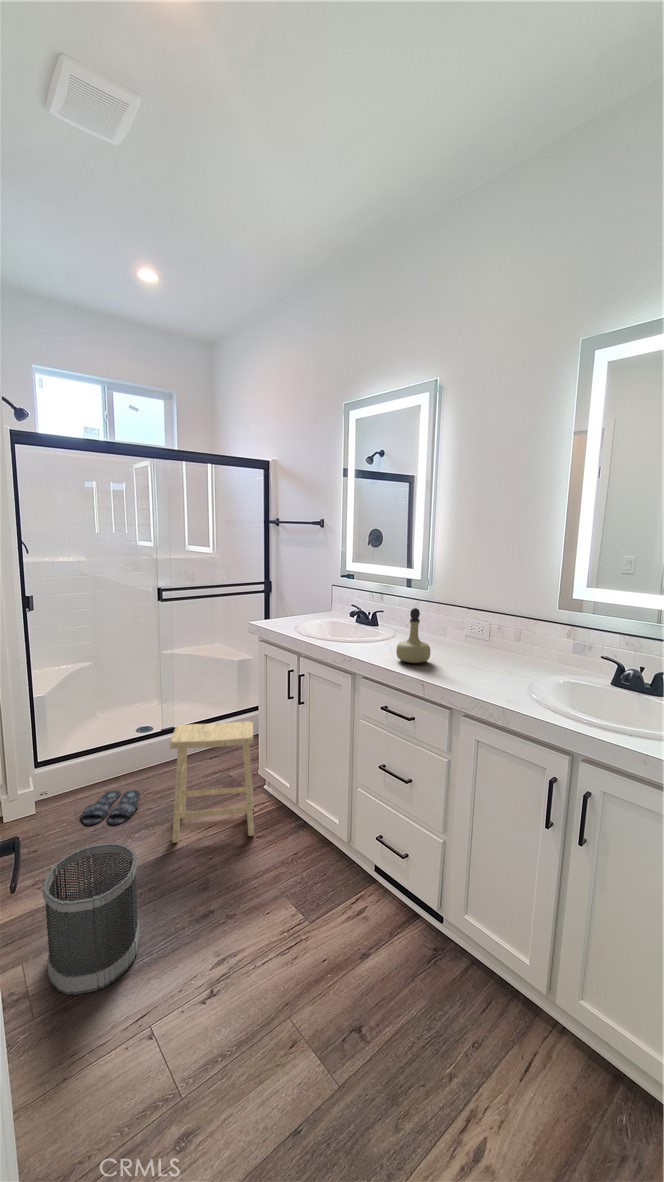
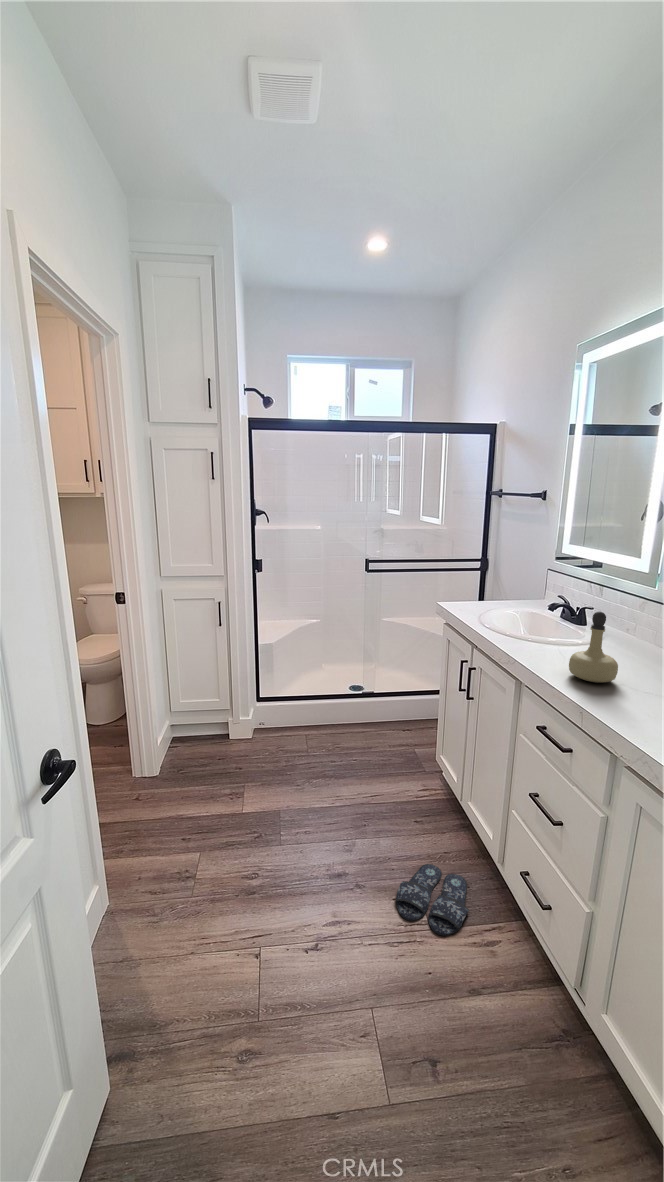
footstool: present [170,721,254,843] -> none [337,694,426,821]
slippers: present [81,790,140,825] -> present [396,864,469,936]
wastebasket: present [42,843,140,995] -> none [210,778,283,896]

